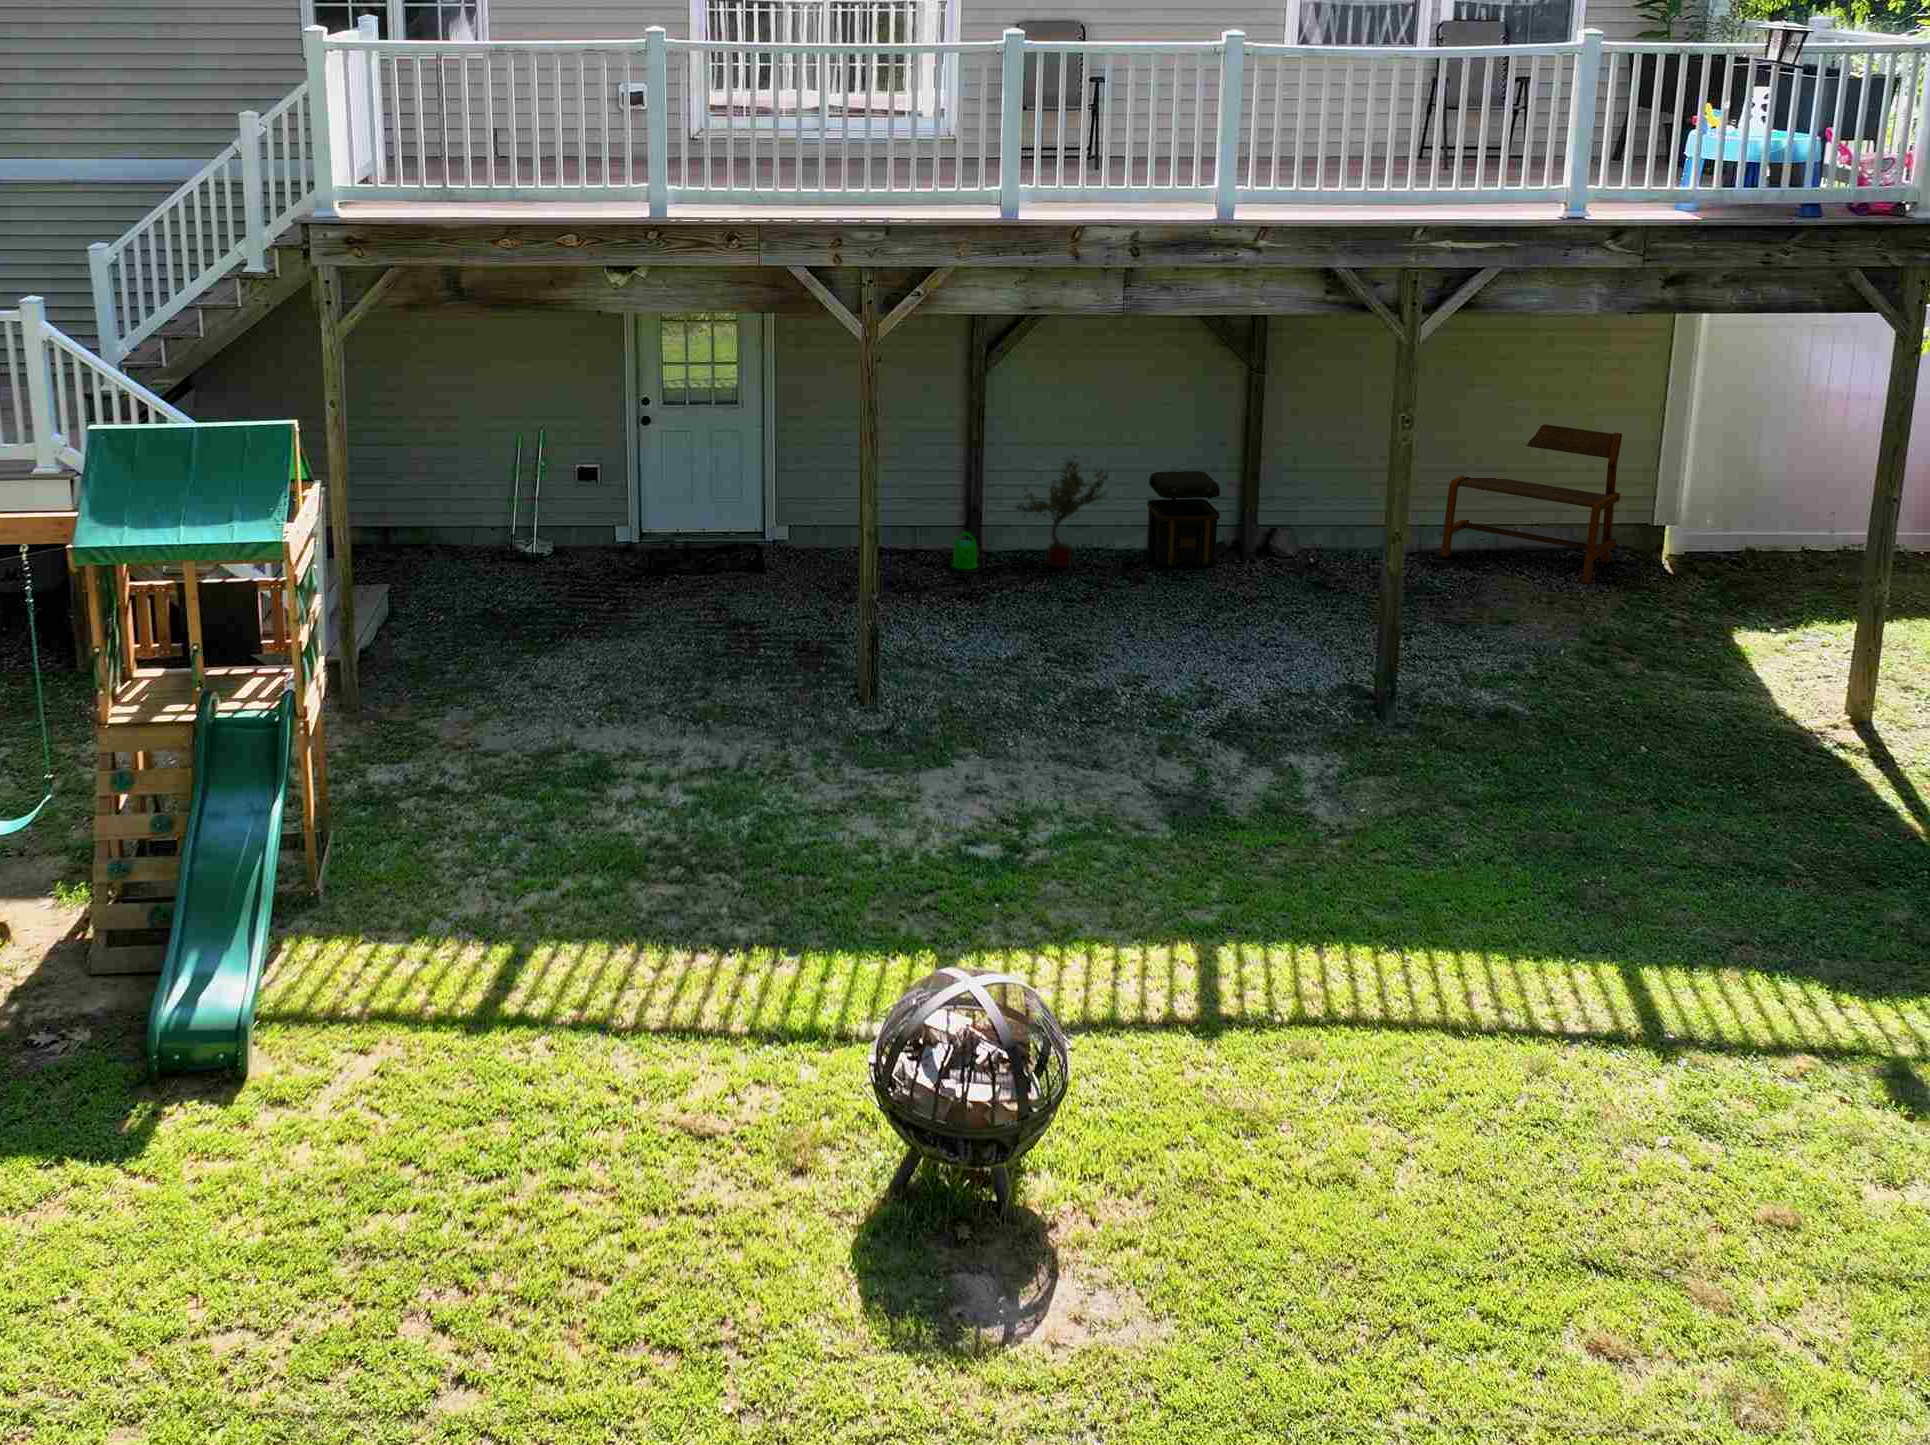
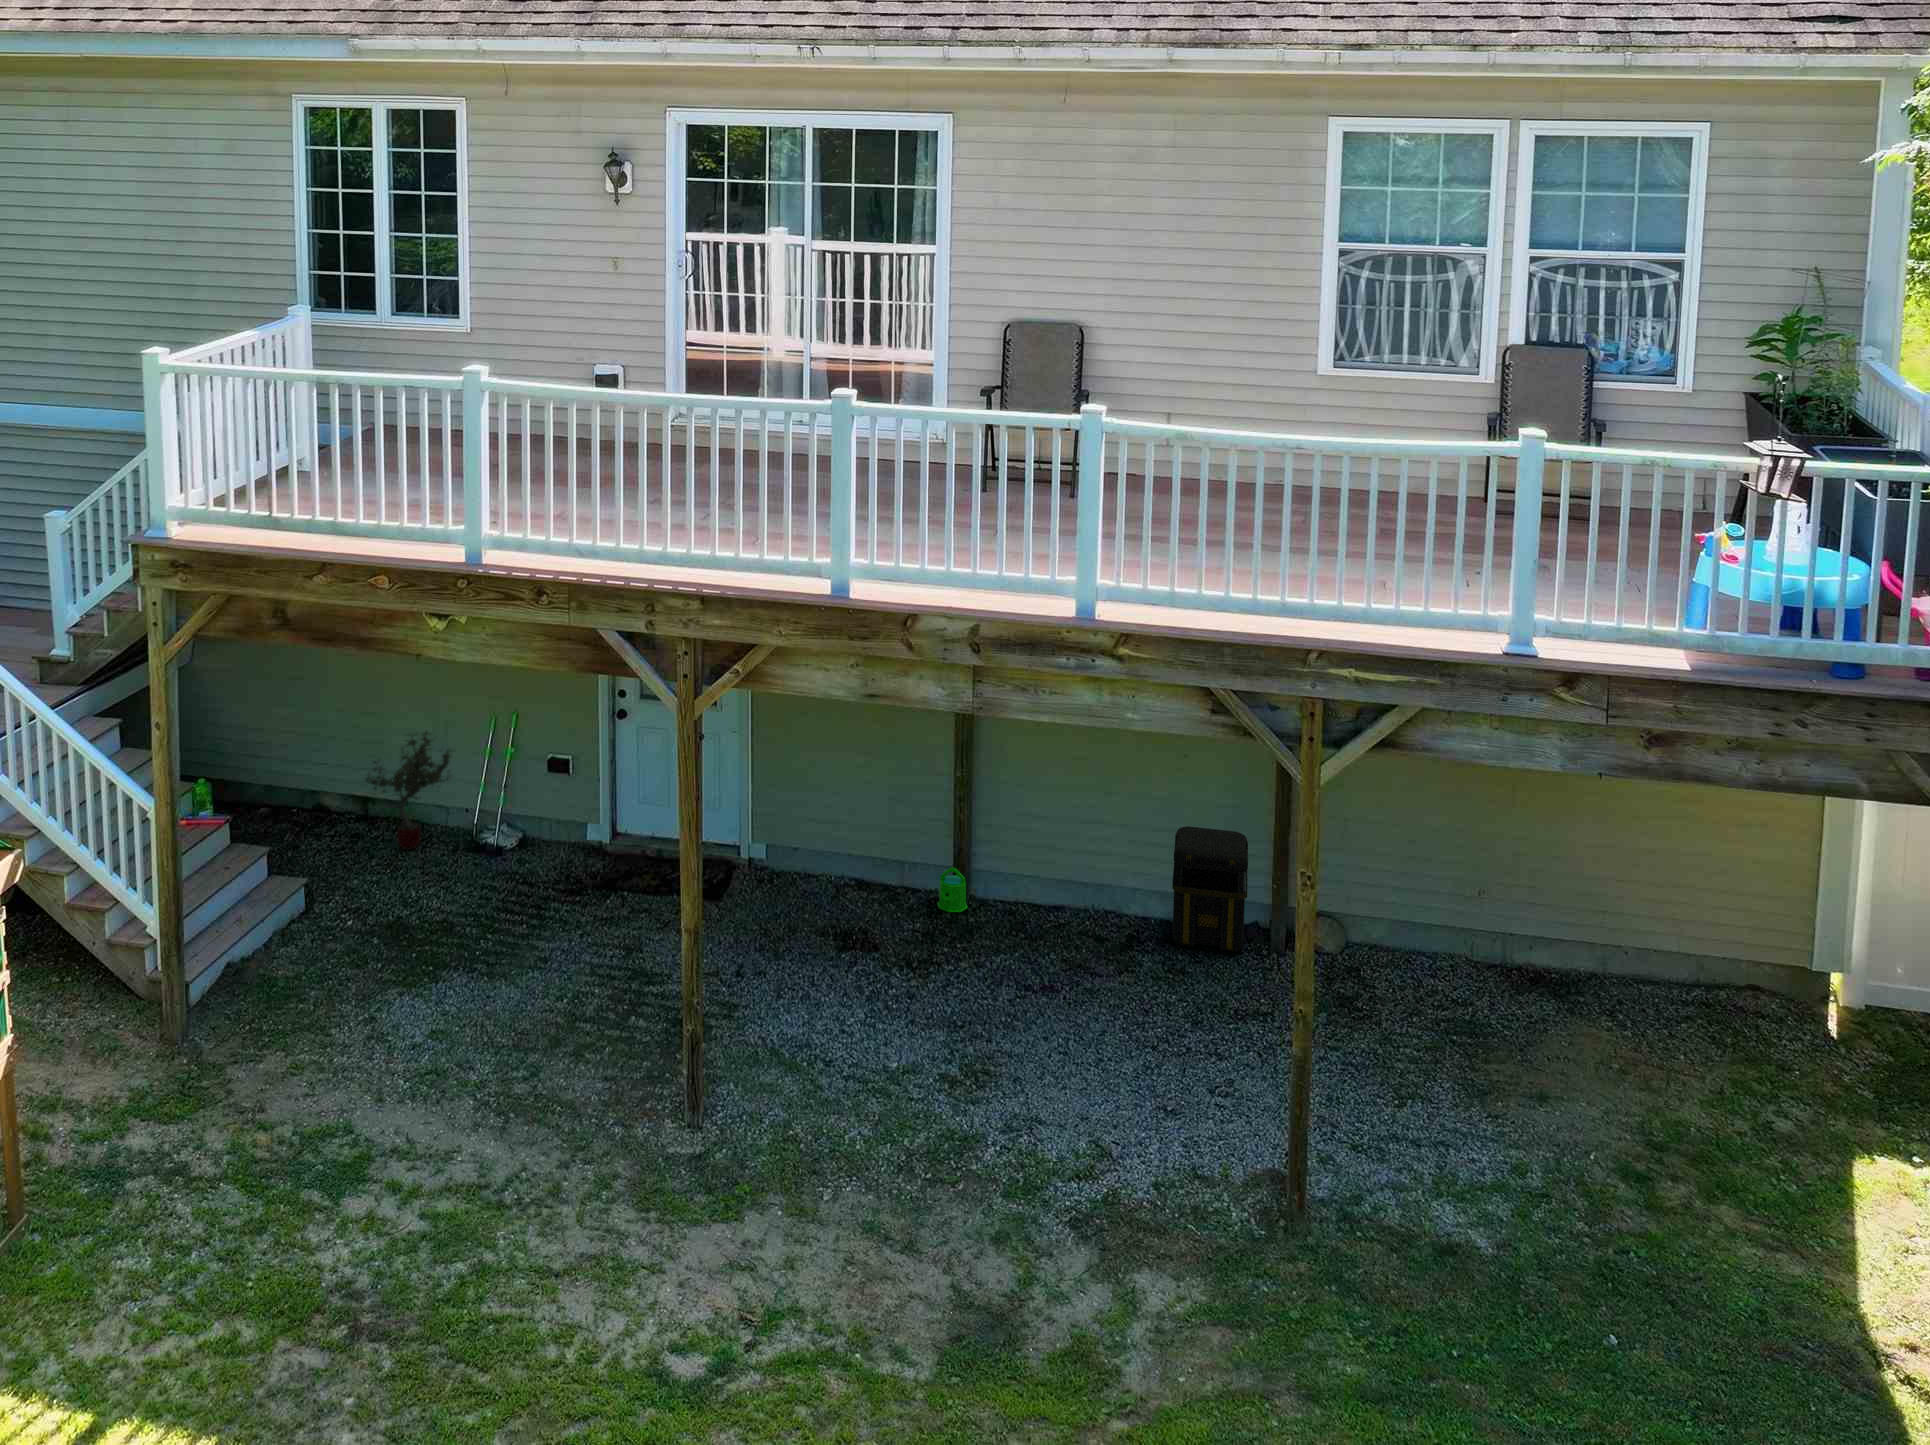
bench: present [1441,424,1622,584] -> none [1540,810,1775,1063]
potted tree: present [1015,455,1108,568] -> present [366,731,451,850]

